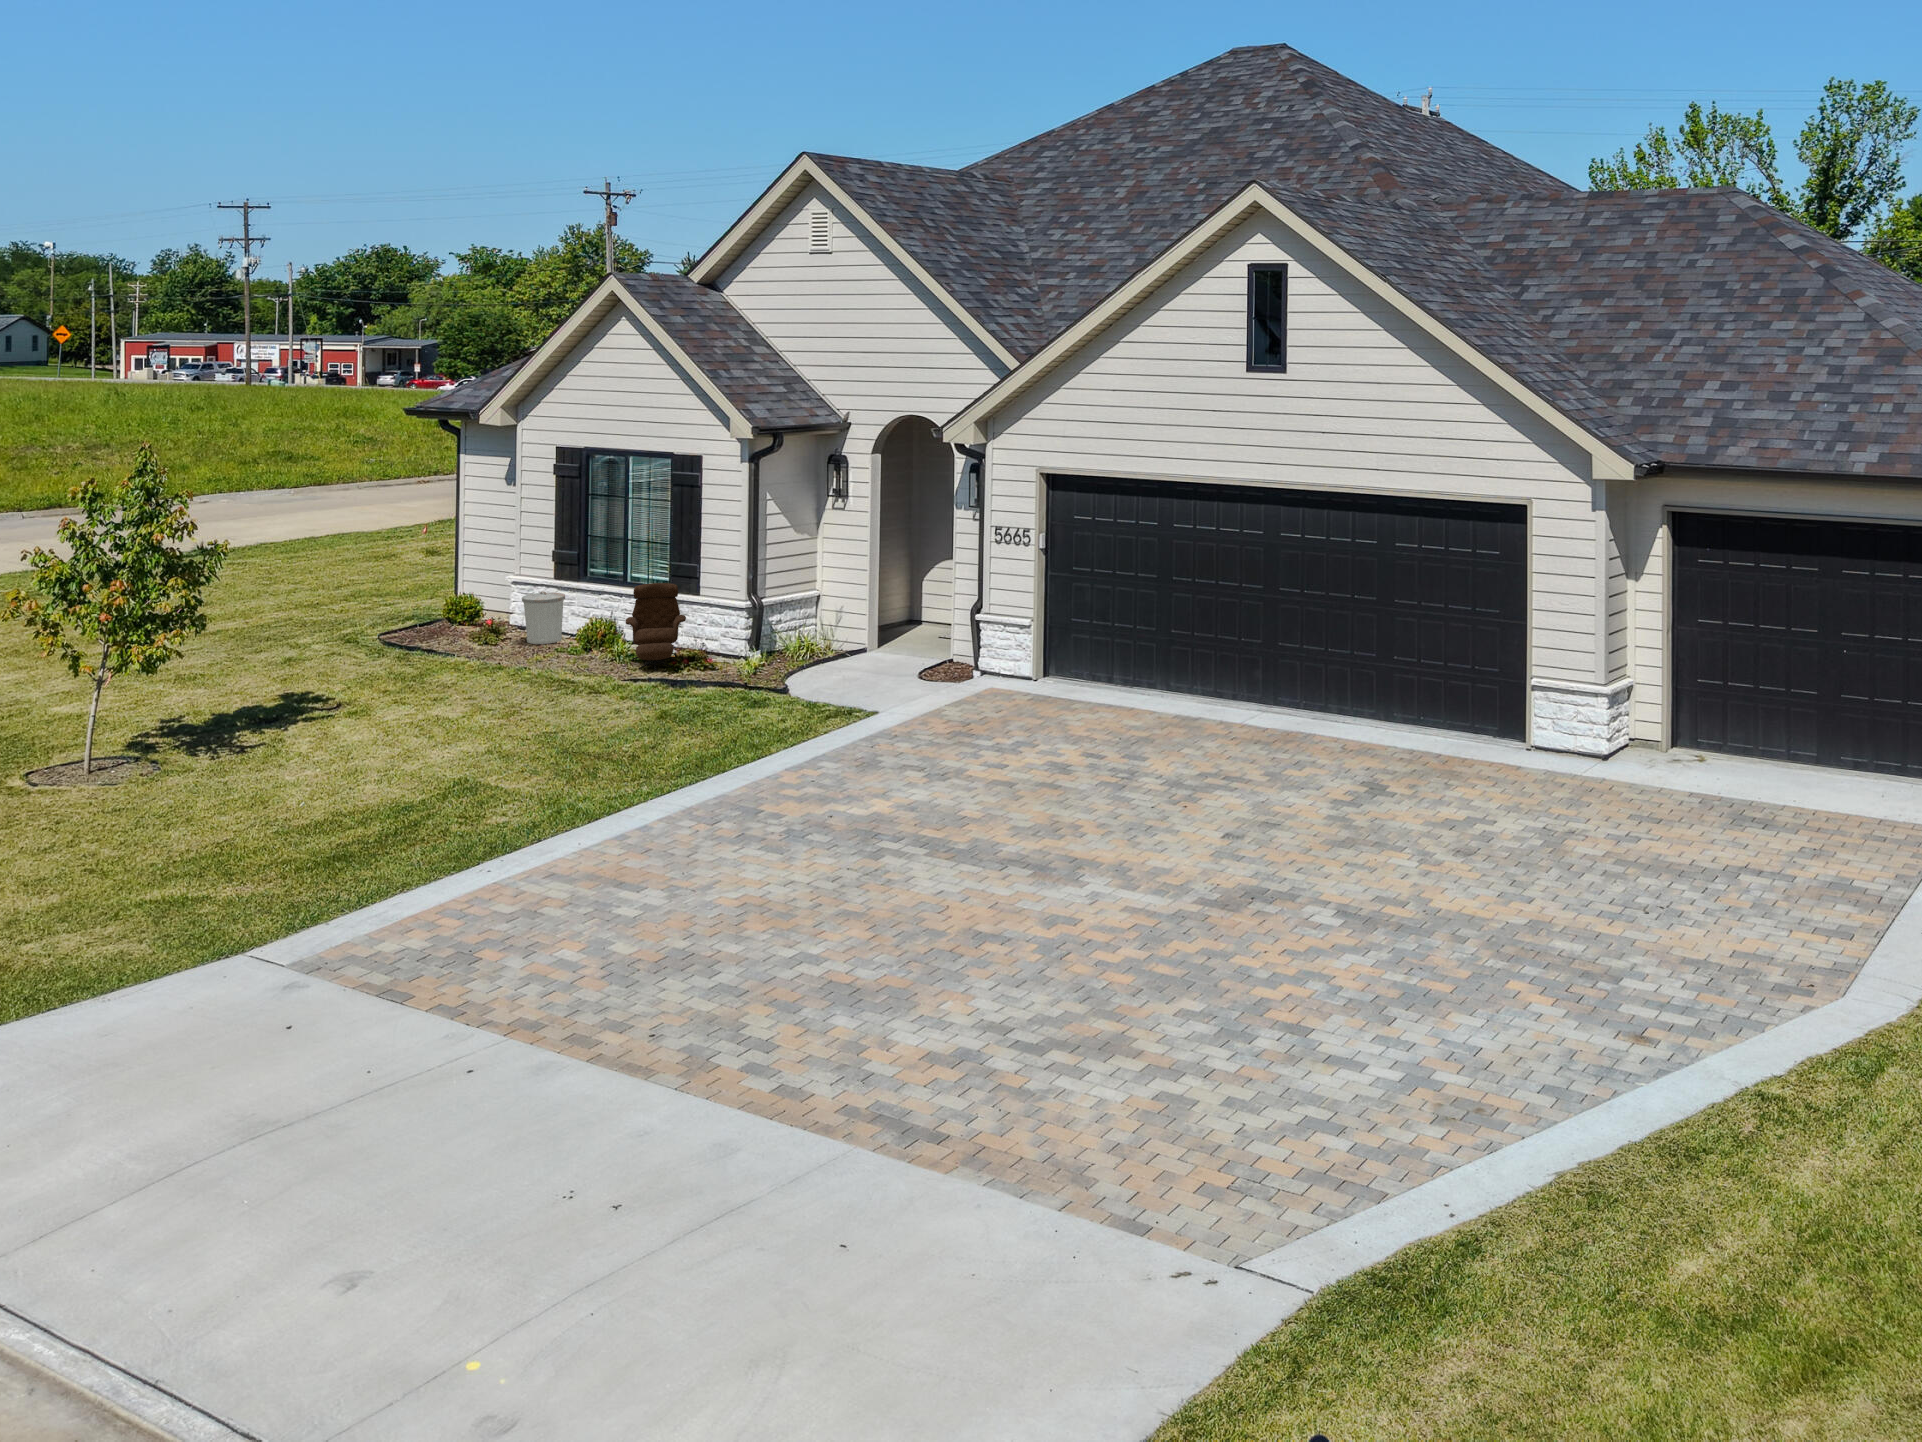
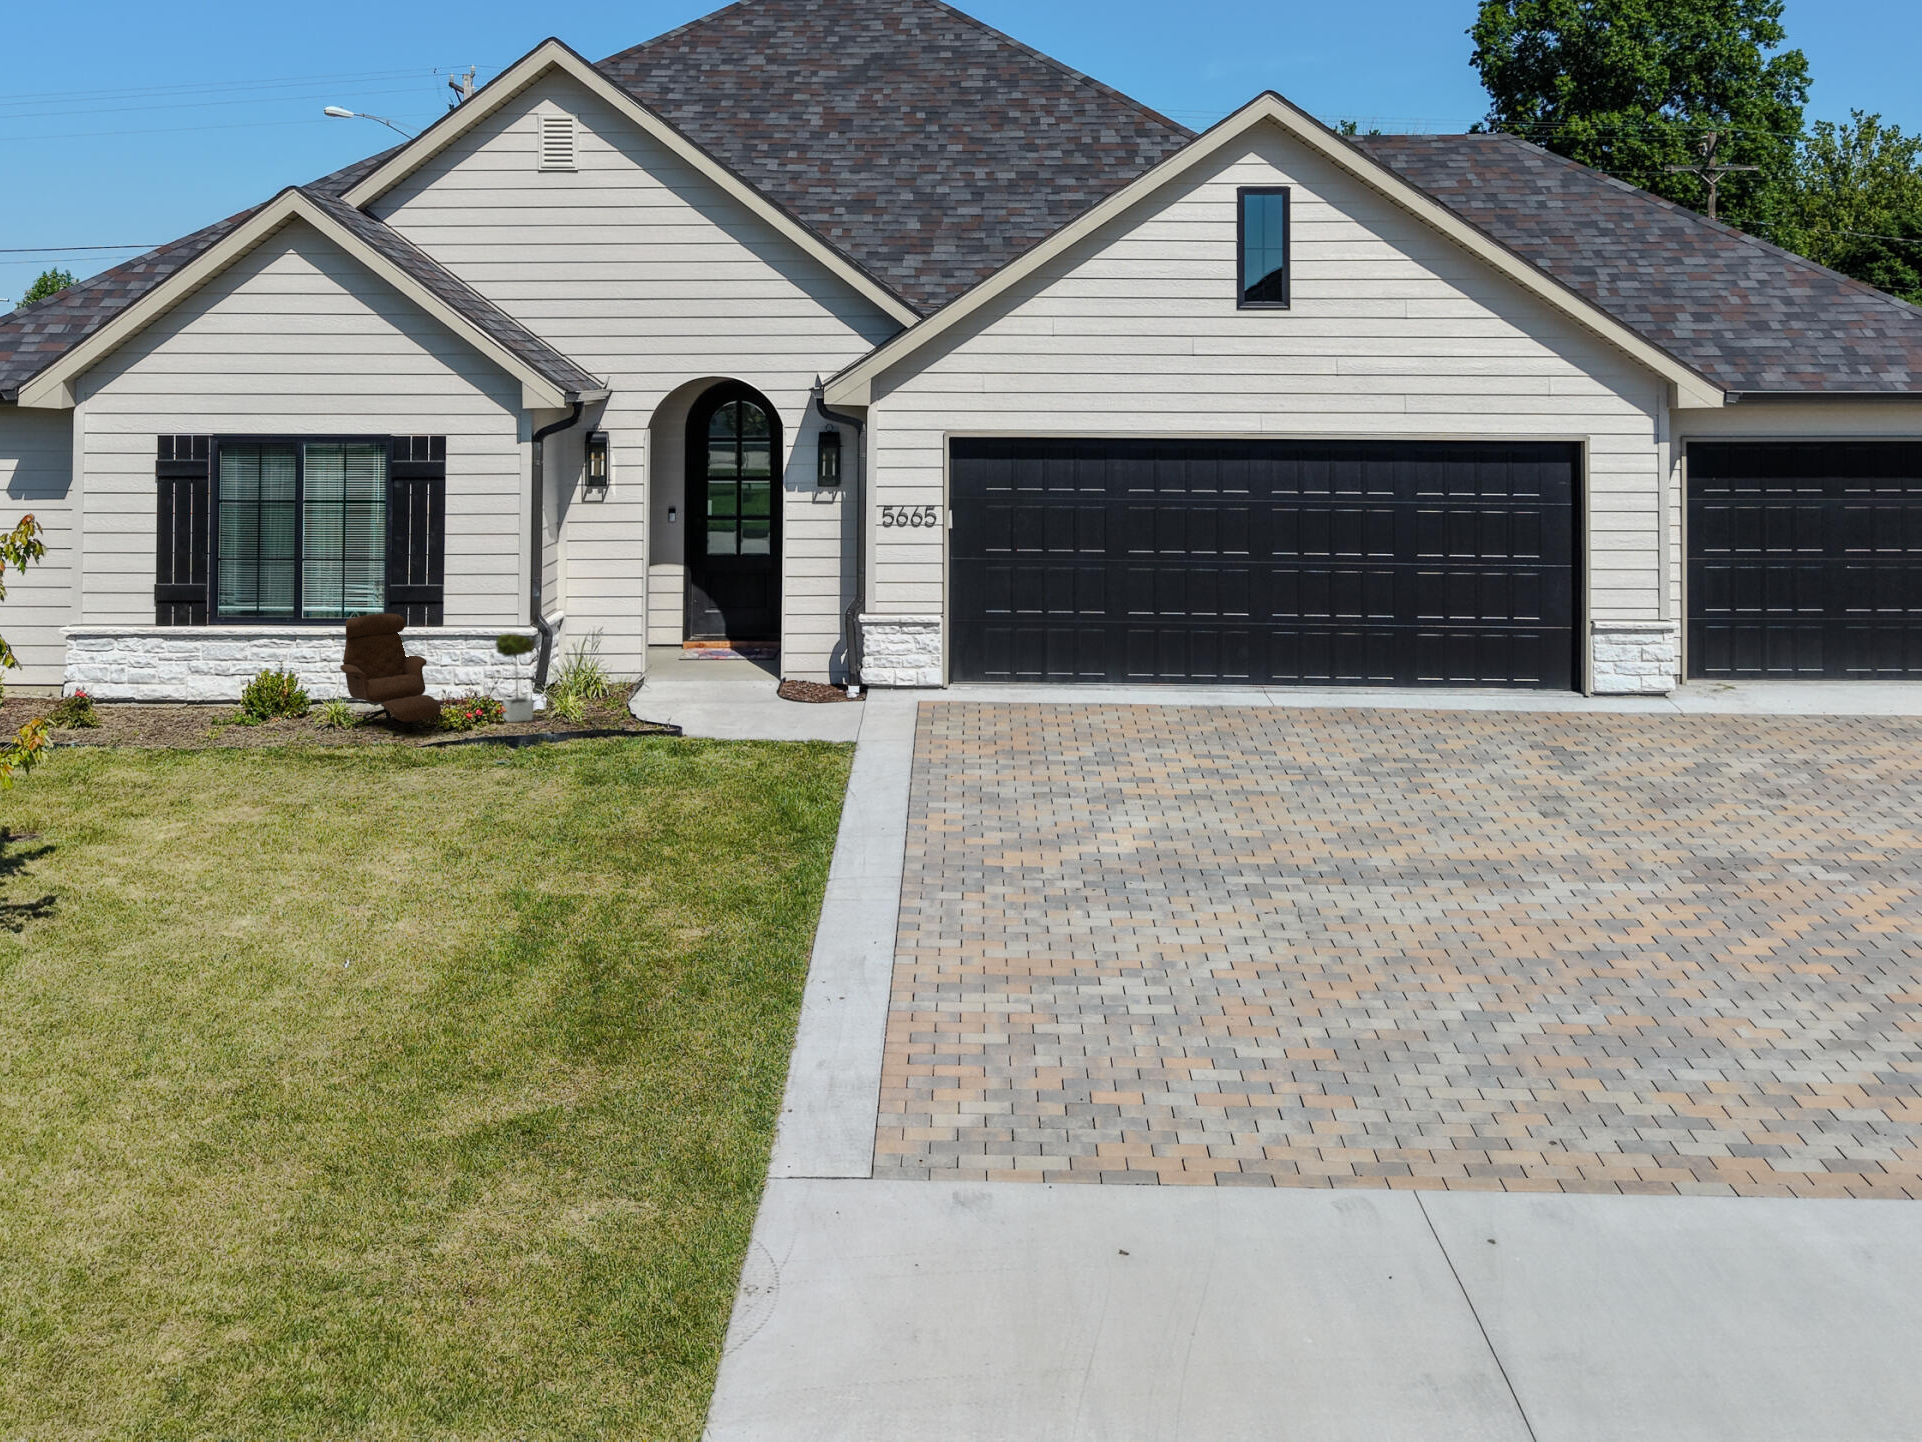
trash can: present [522,591,565,644] -> none [118,644,185,722]
potted tree: none [712,604,741,669] -> present [495,634,535,722]

